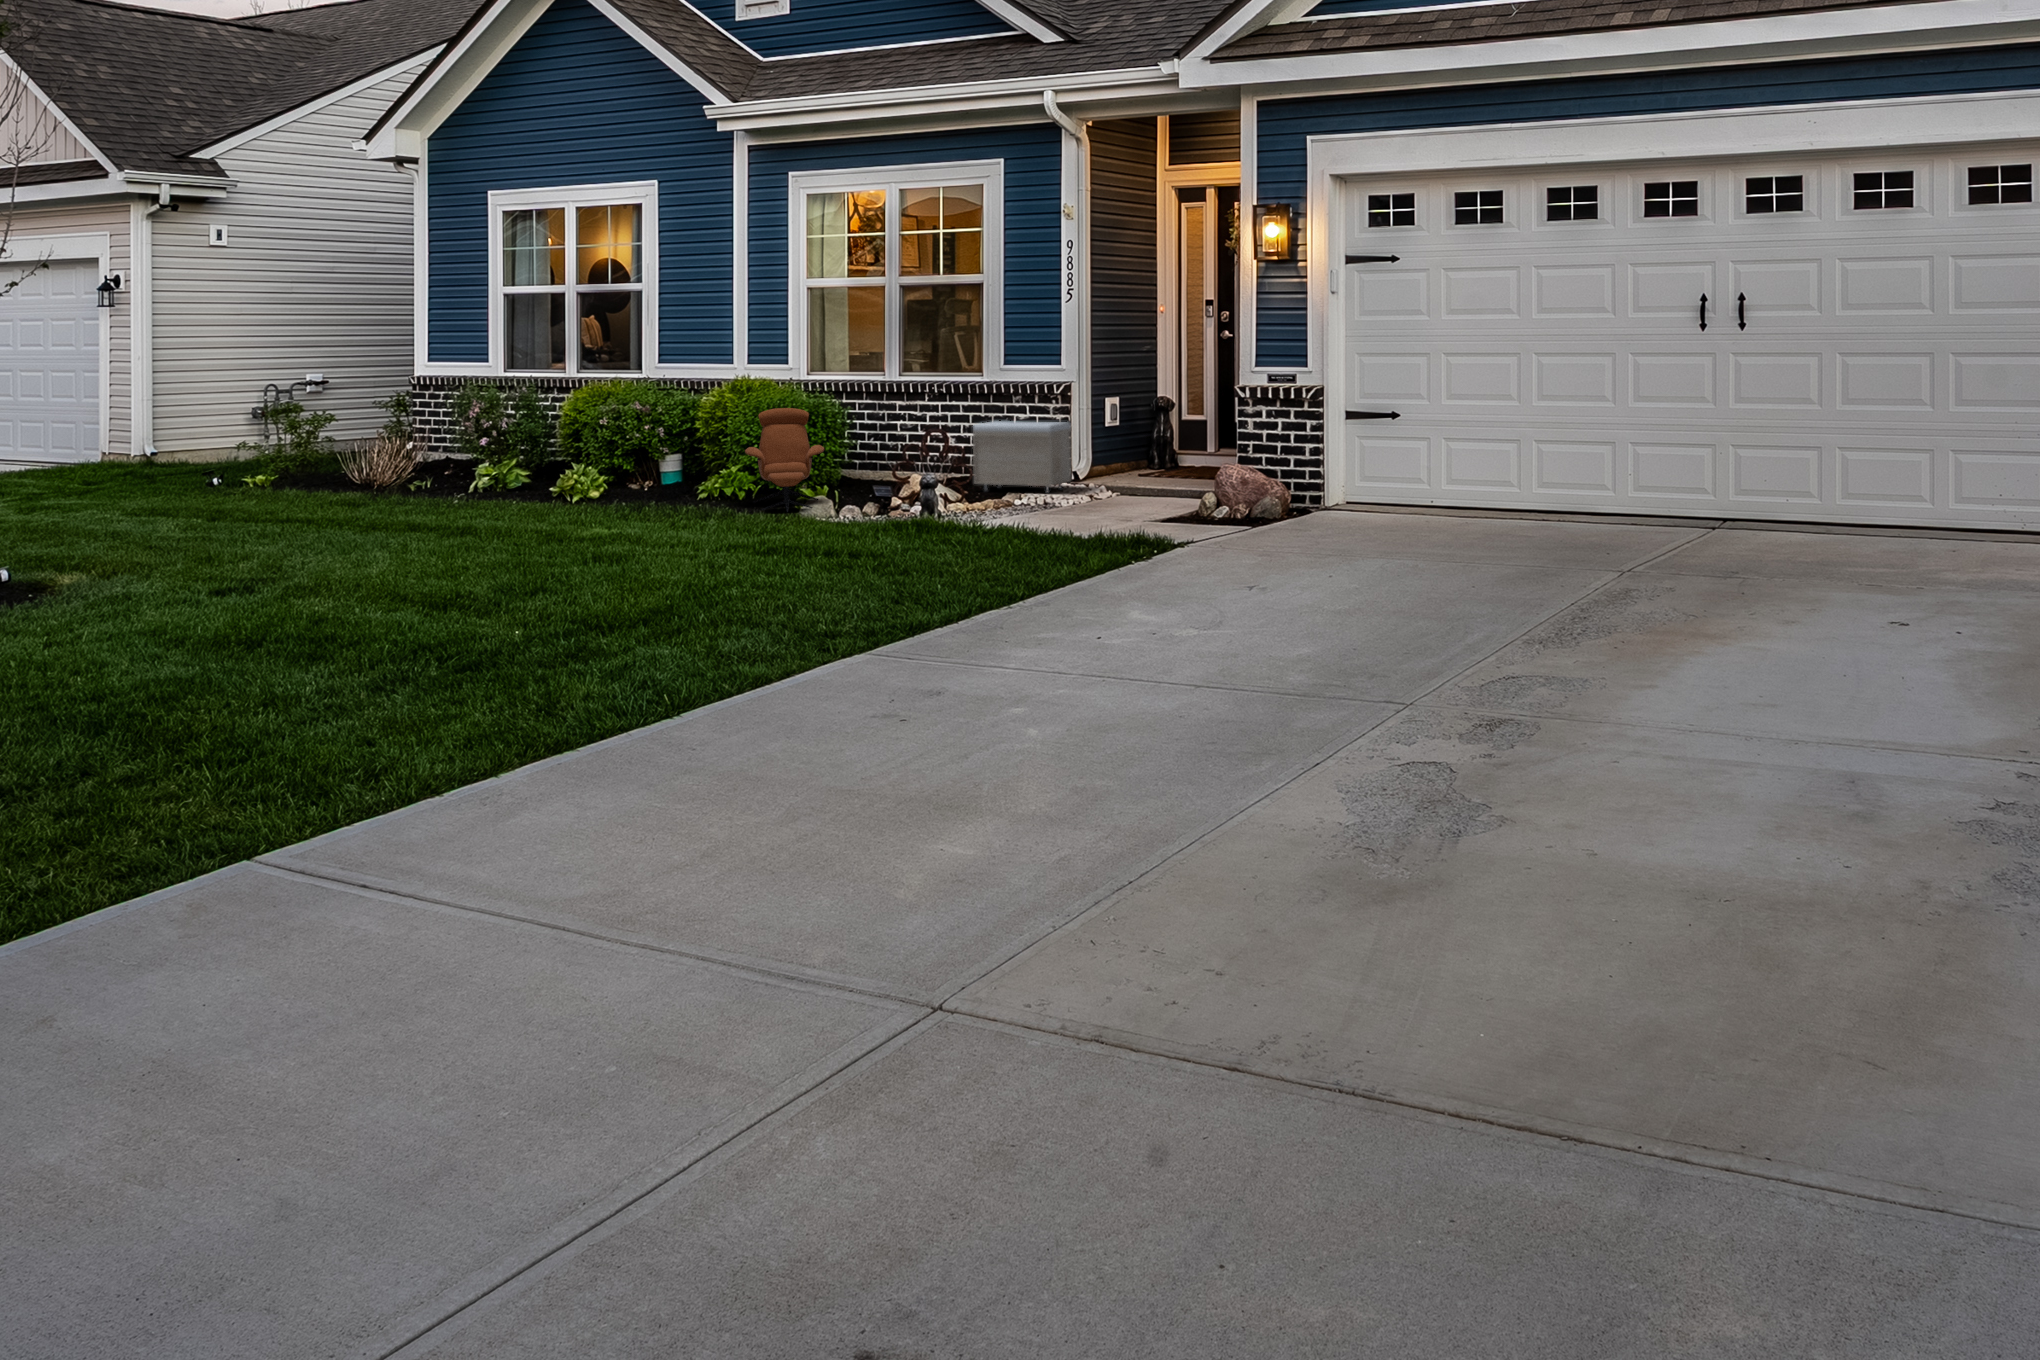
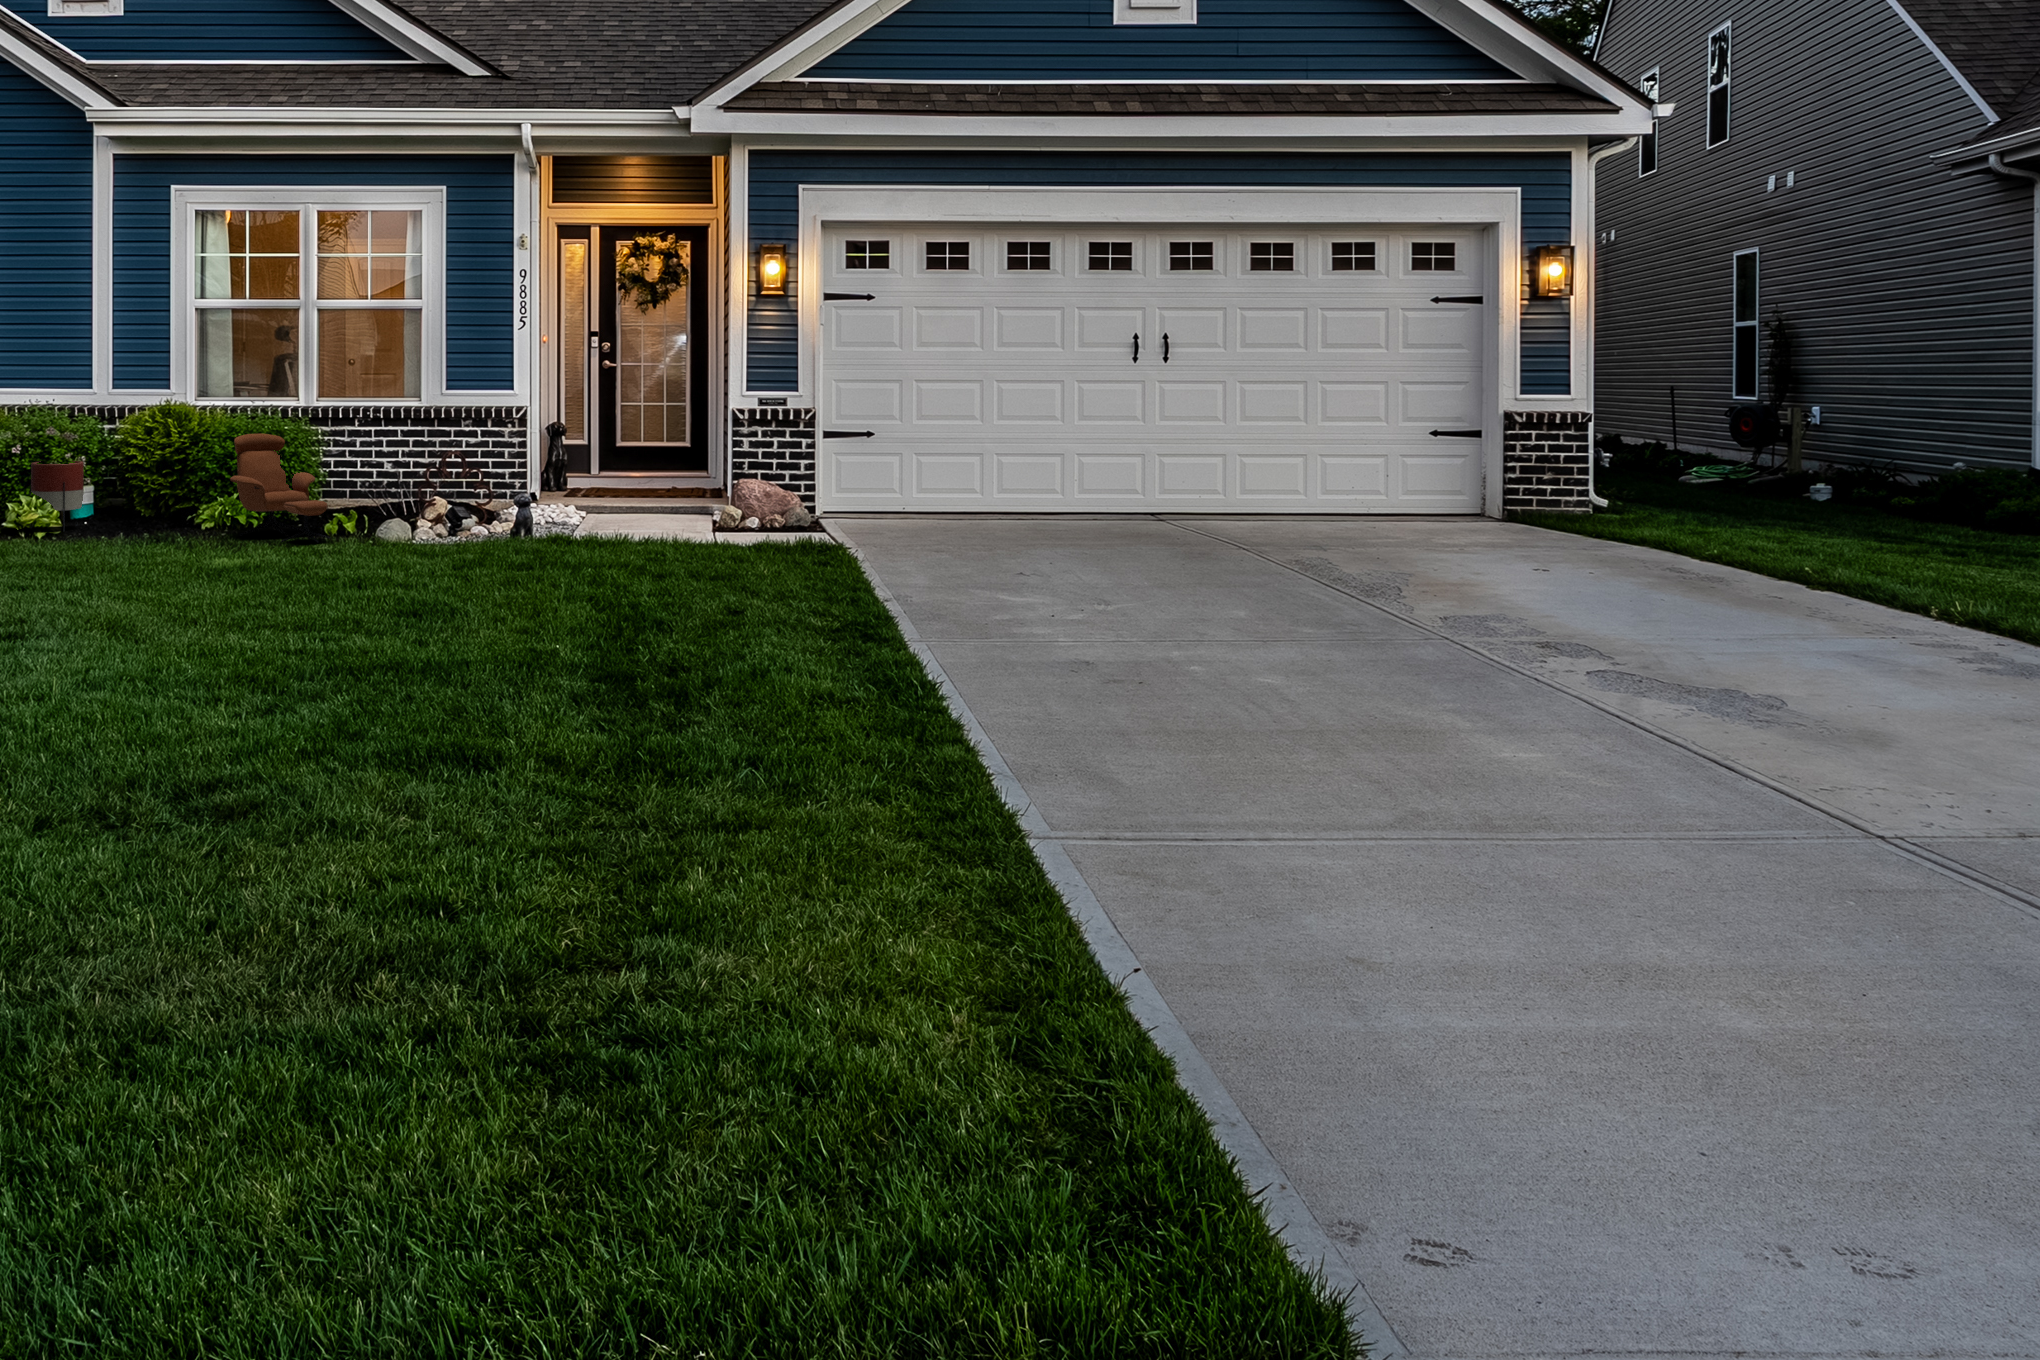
storage bench: present [973,421,1071,493] -> none [438,447,524,516]
planter: none [622,430,668,493] -> present [31,461,84,531]

